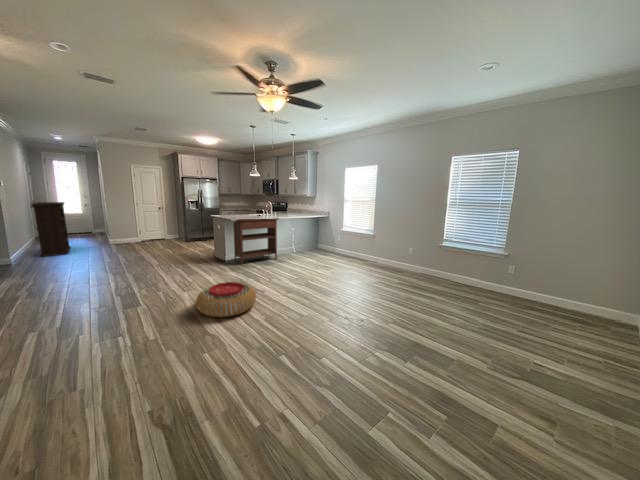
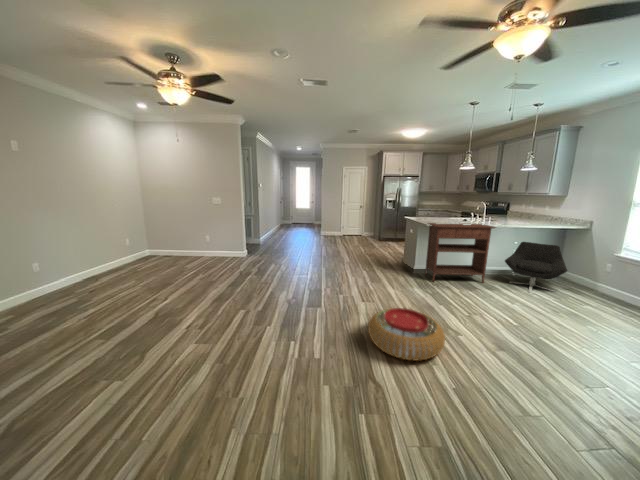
bookshelf: present [31,202,70,257] -> none [275,199,296,241]
lounge chair: none [287,228,319,260] -> present [505,242,567,292]

